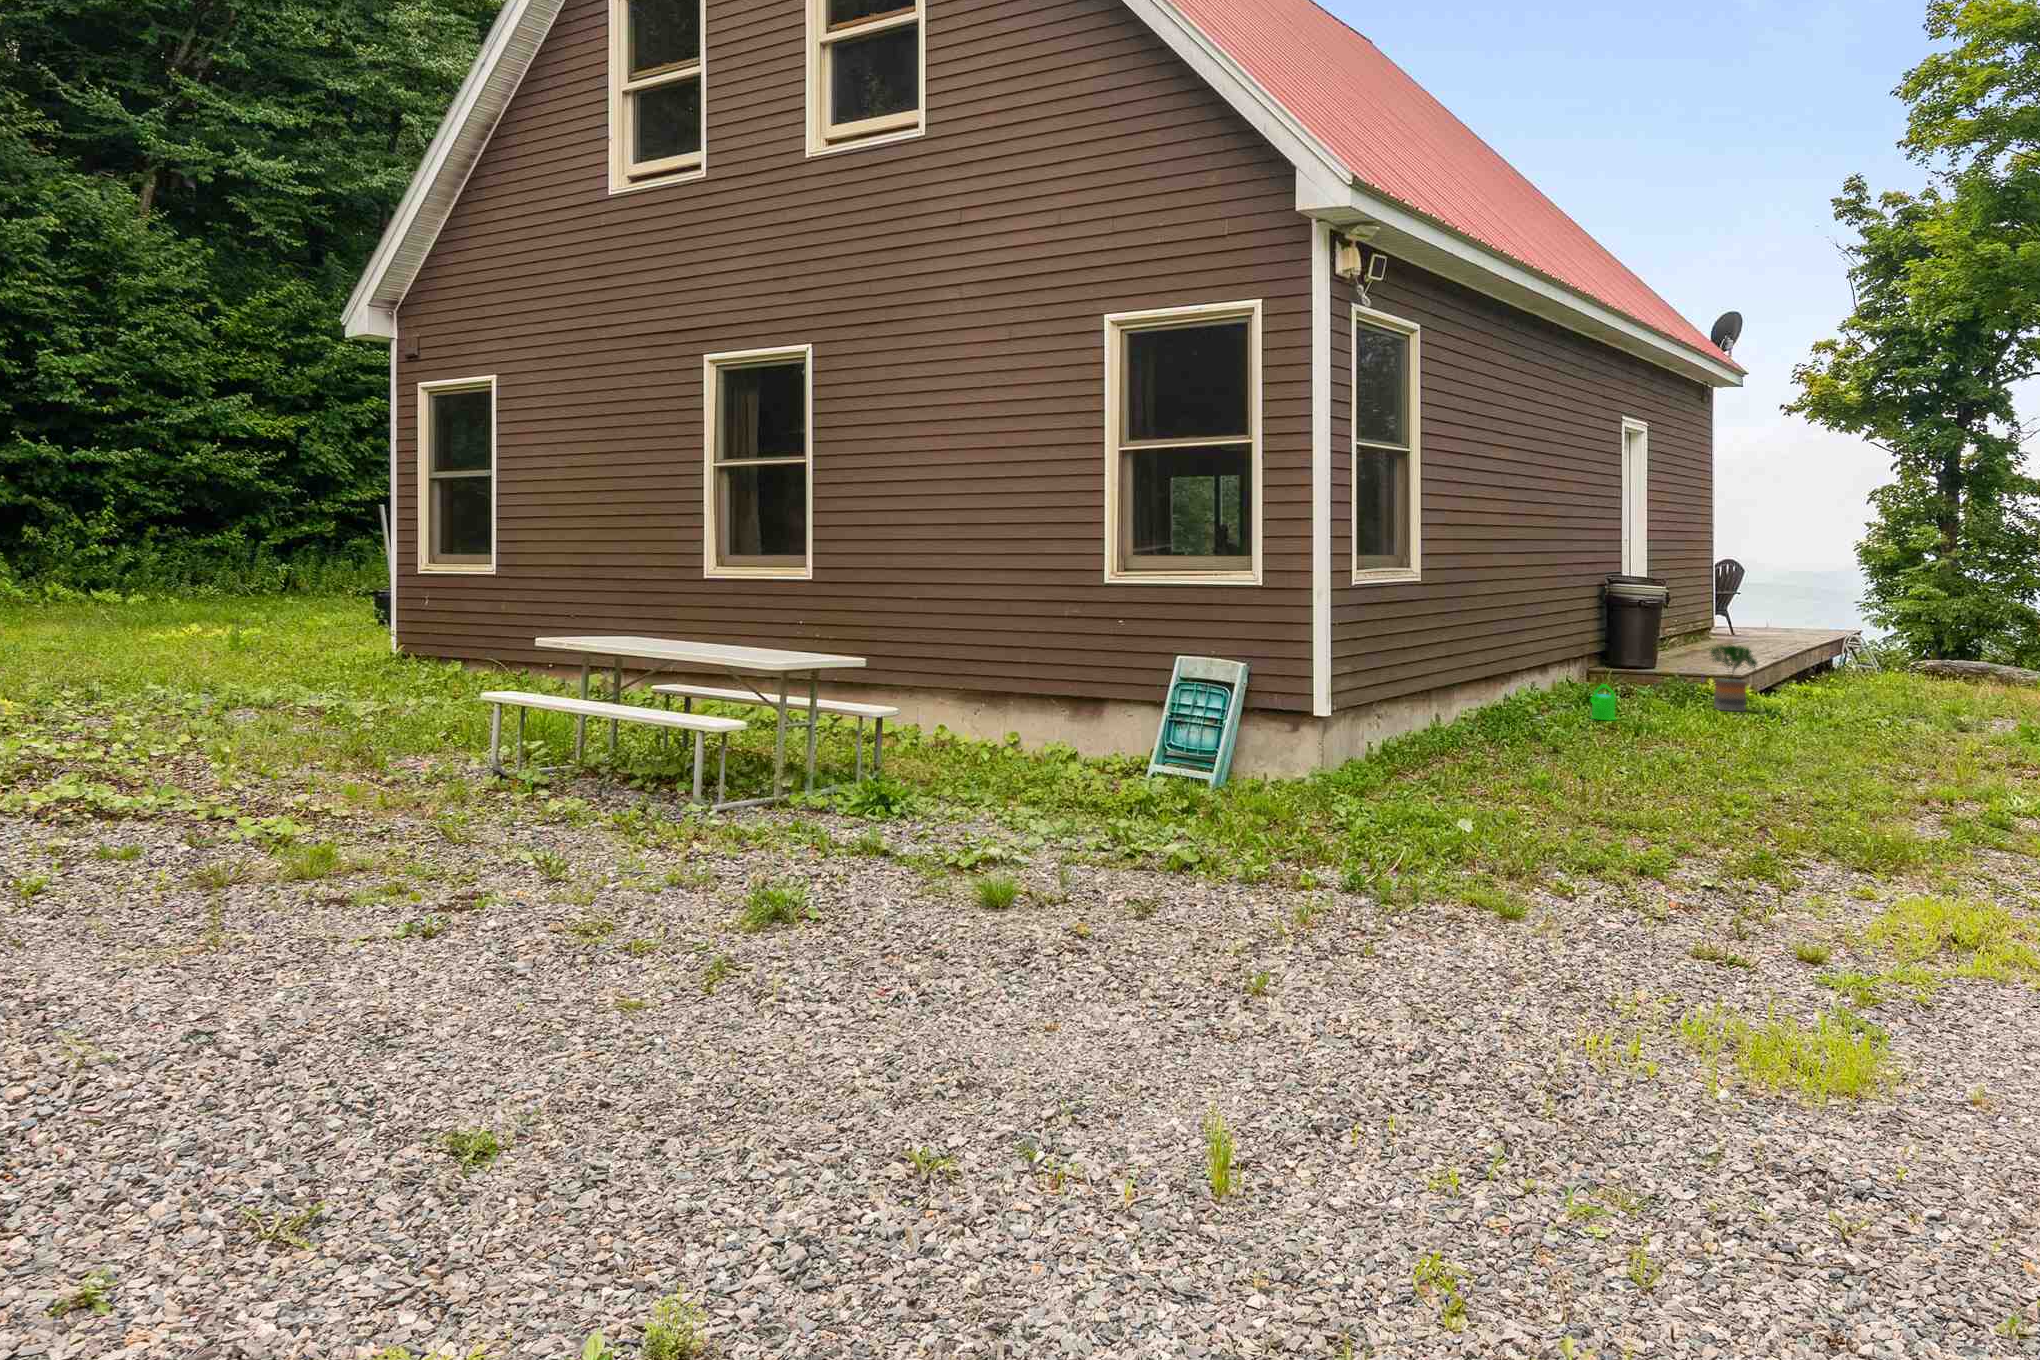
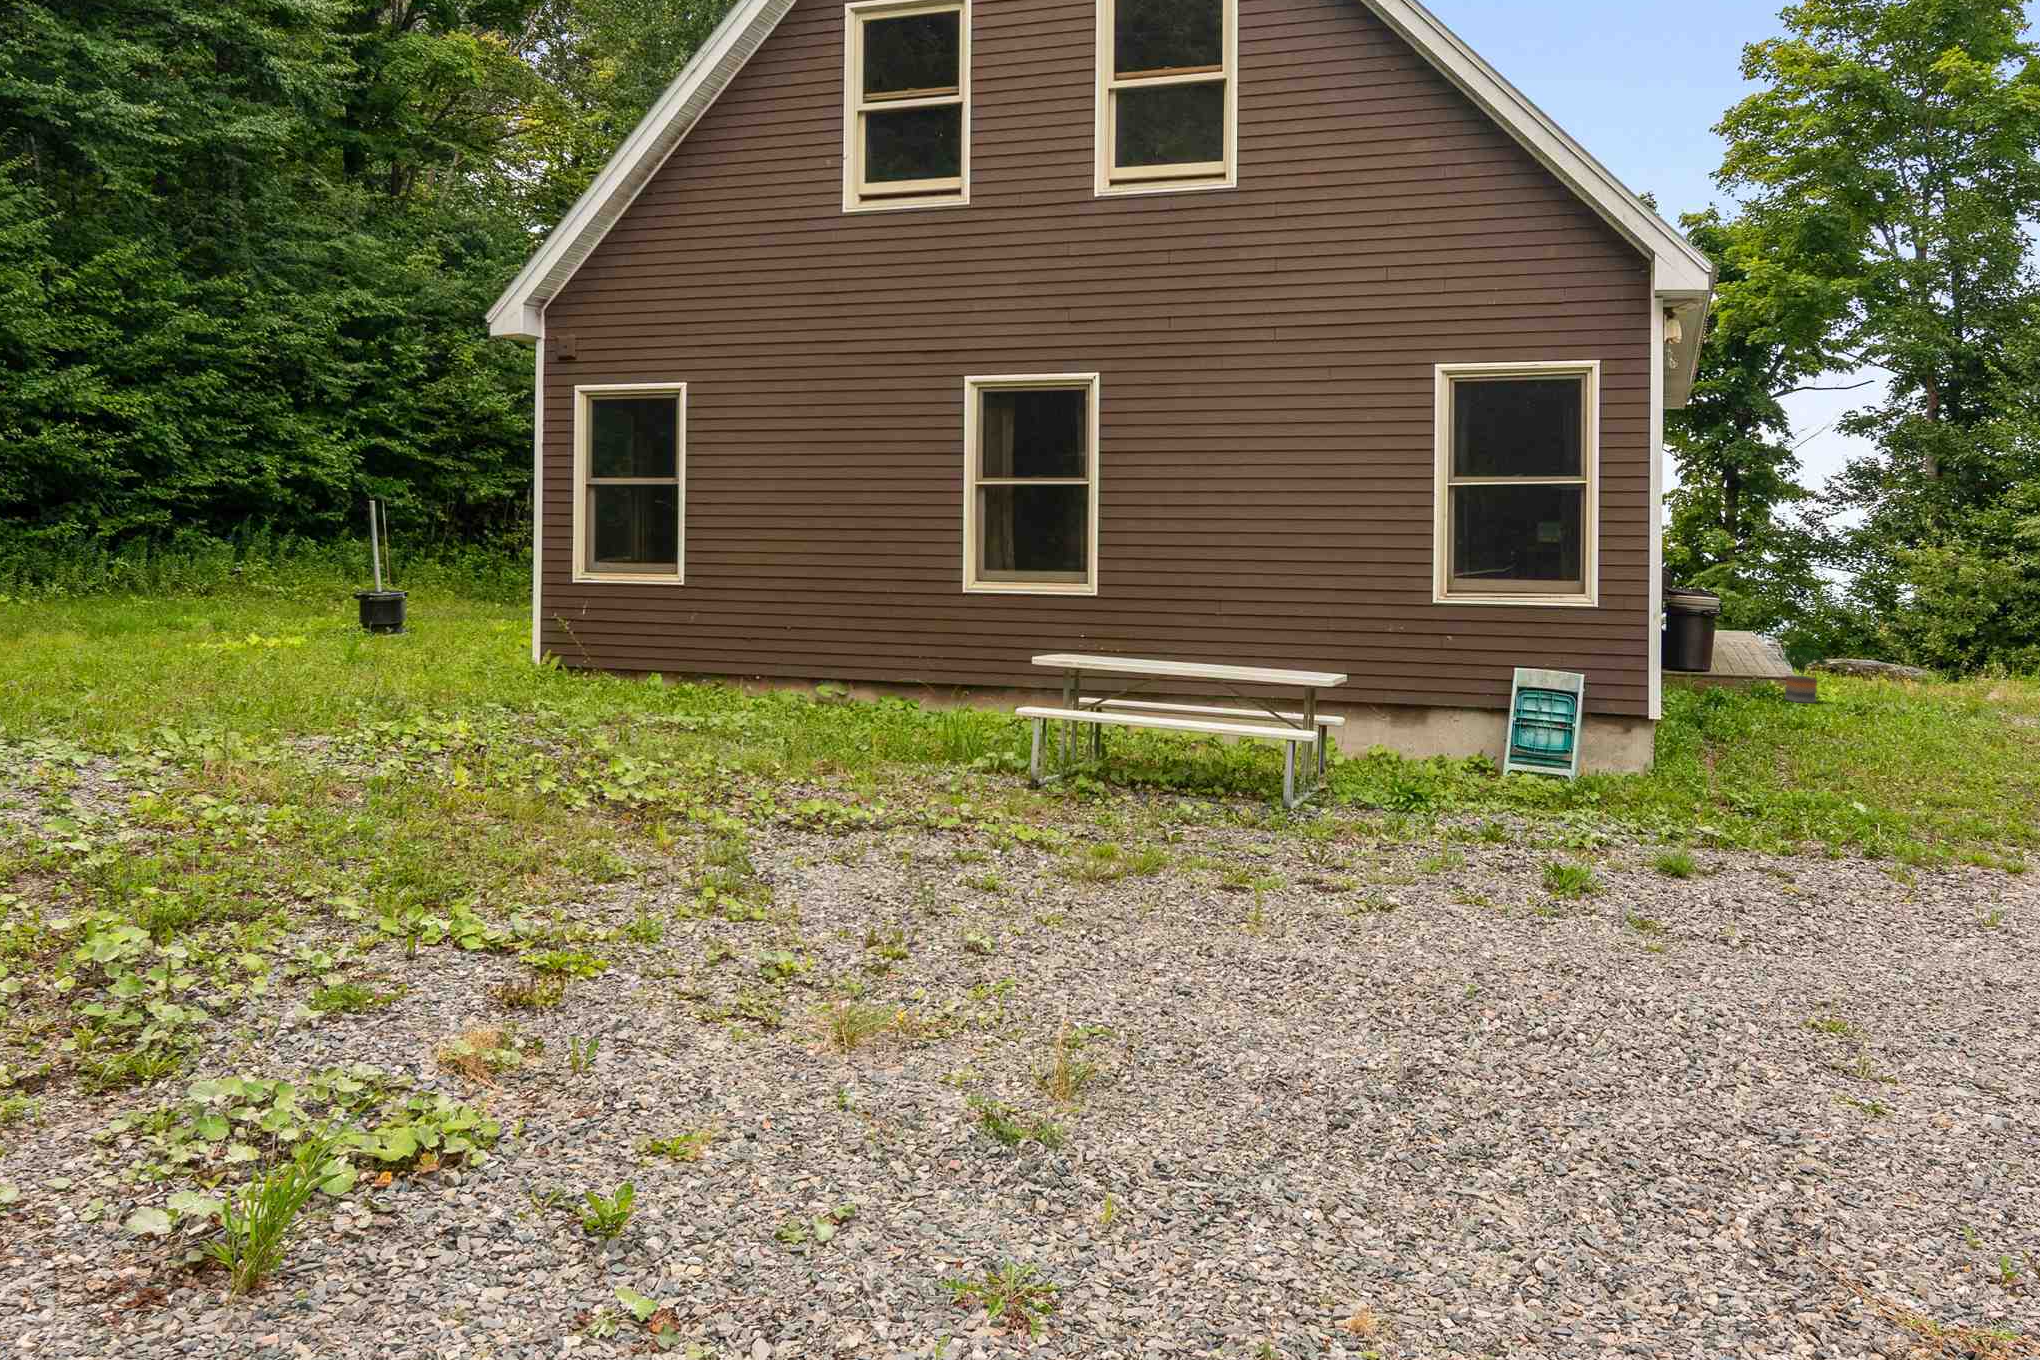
watering can: present [1591,684,1616,720] -> none [1717,682,1743,713]

